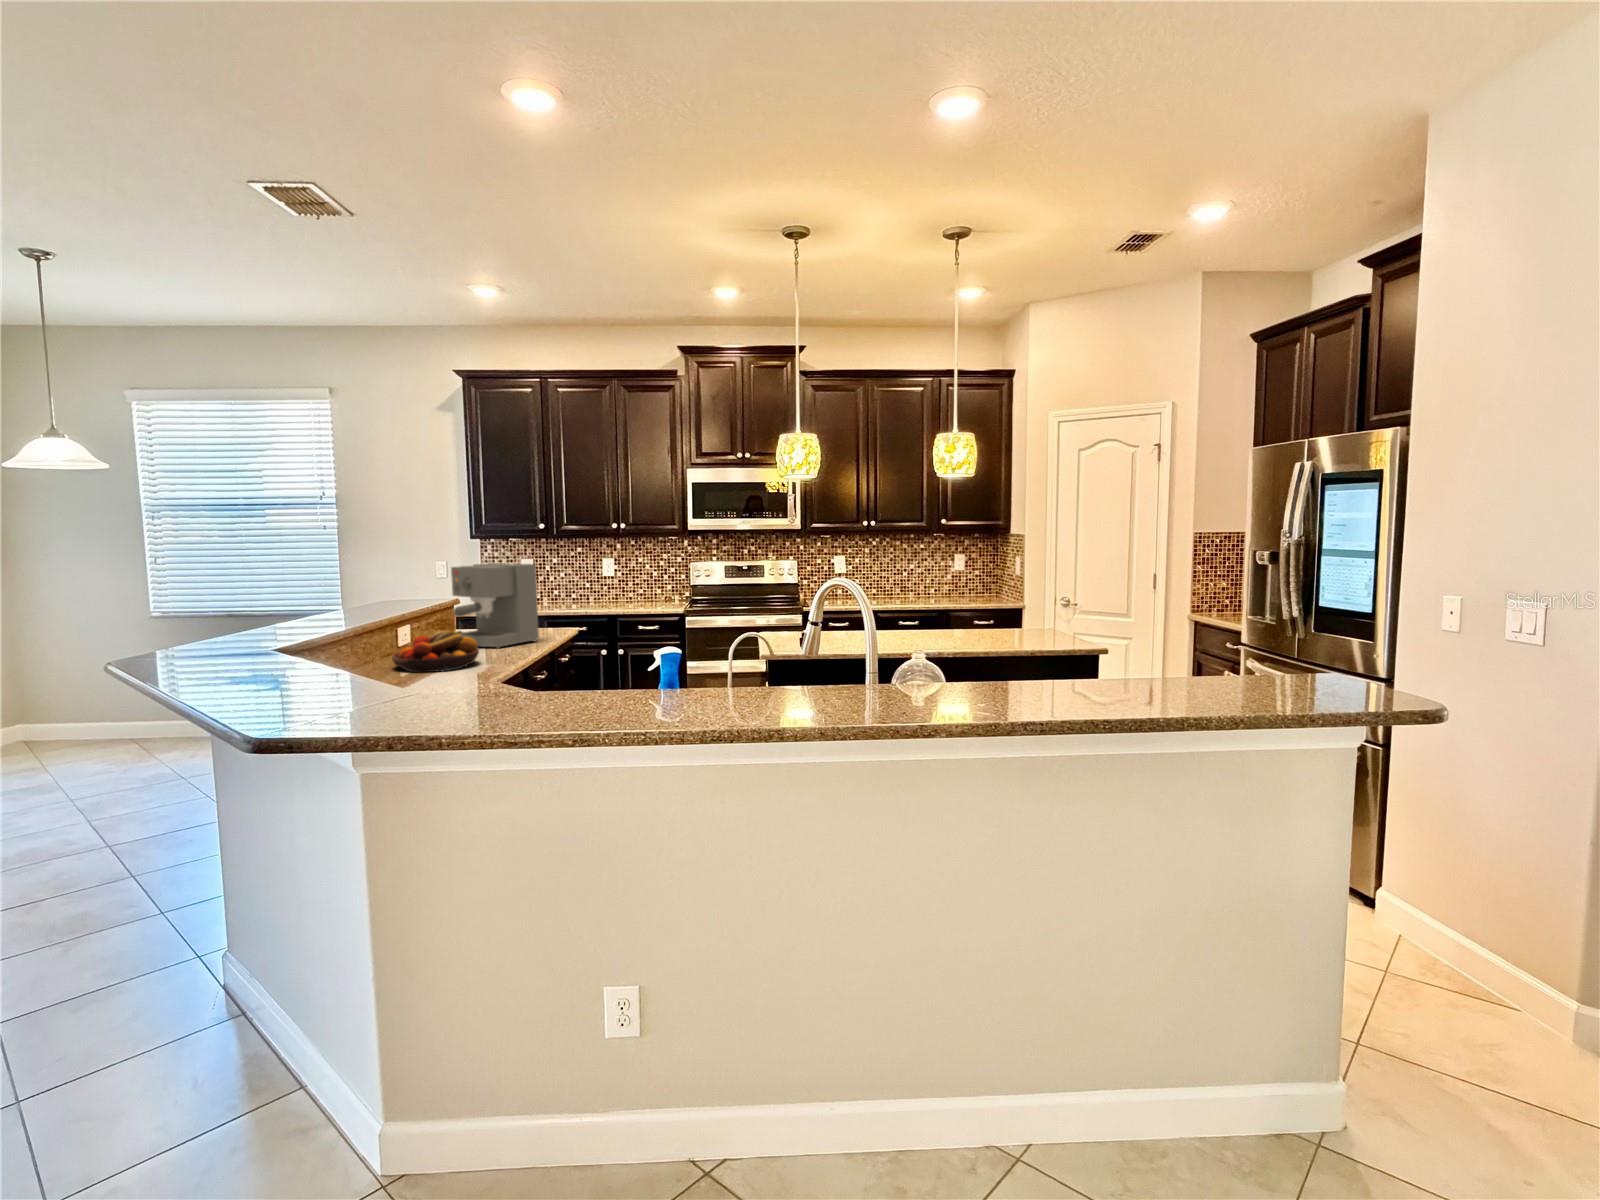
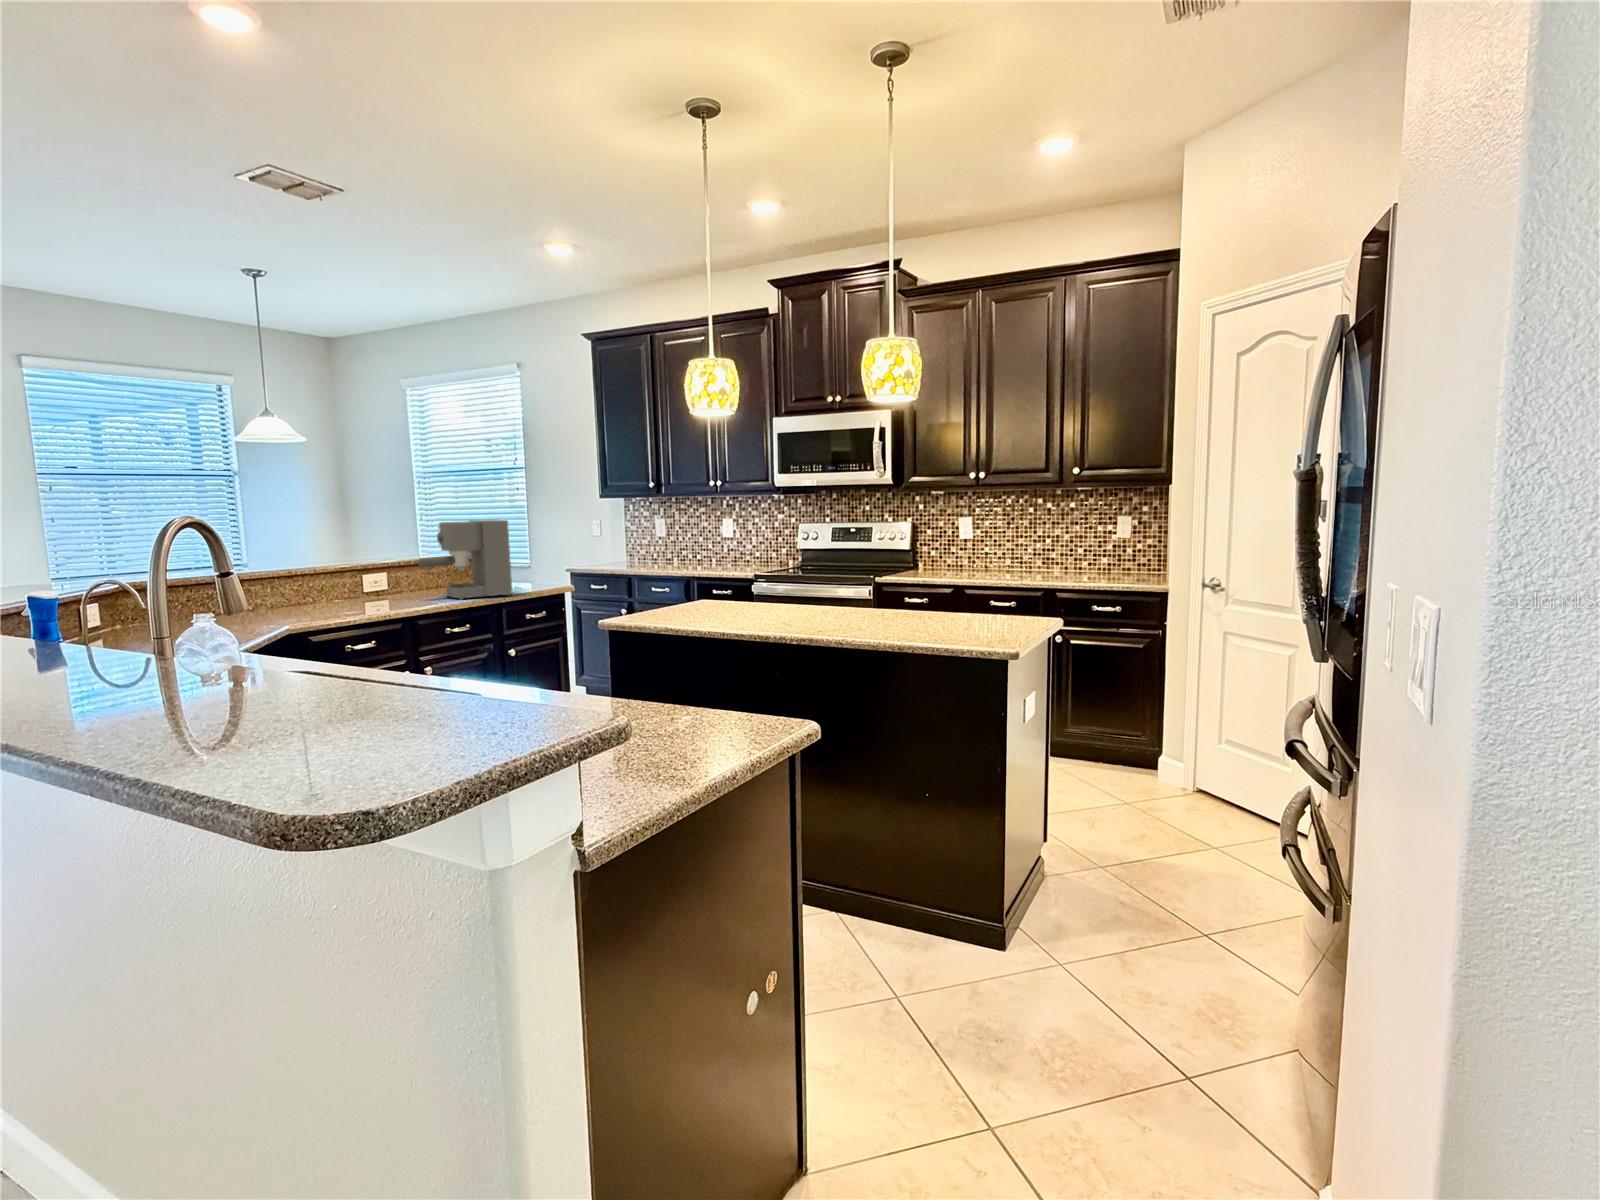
fruit bowl: present [392,631,479,672] -> none [318,578,396,614]

